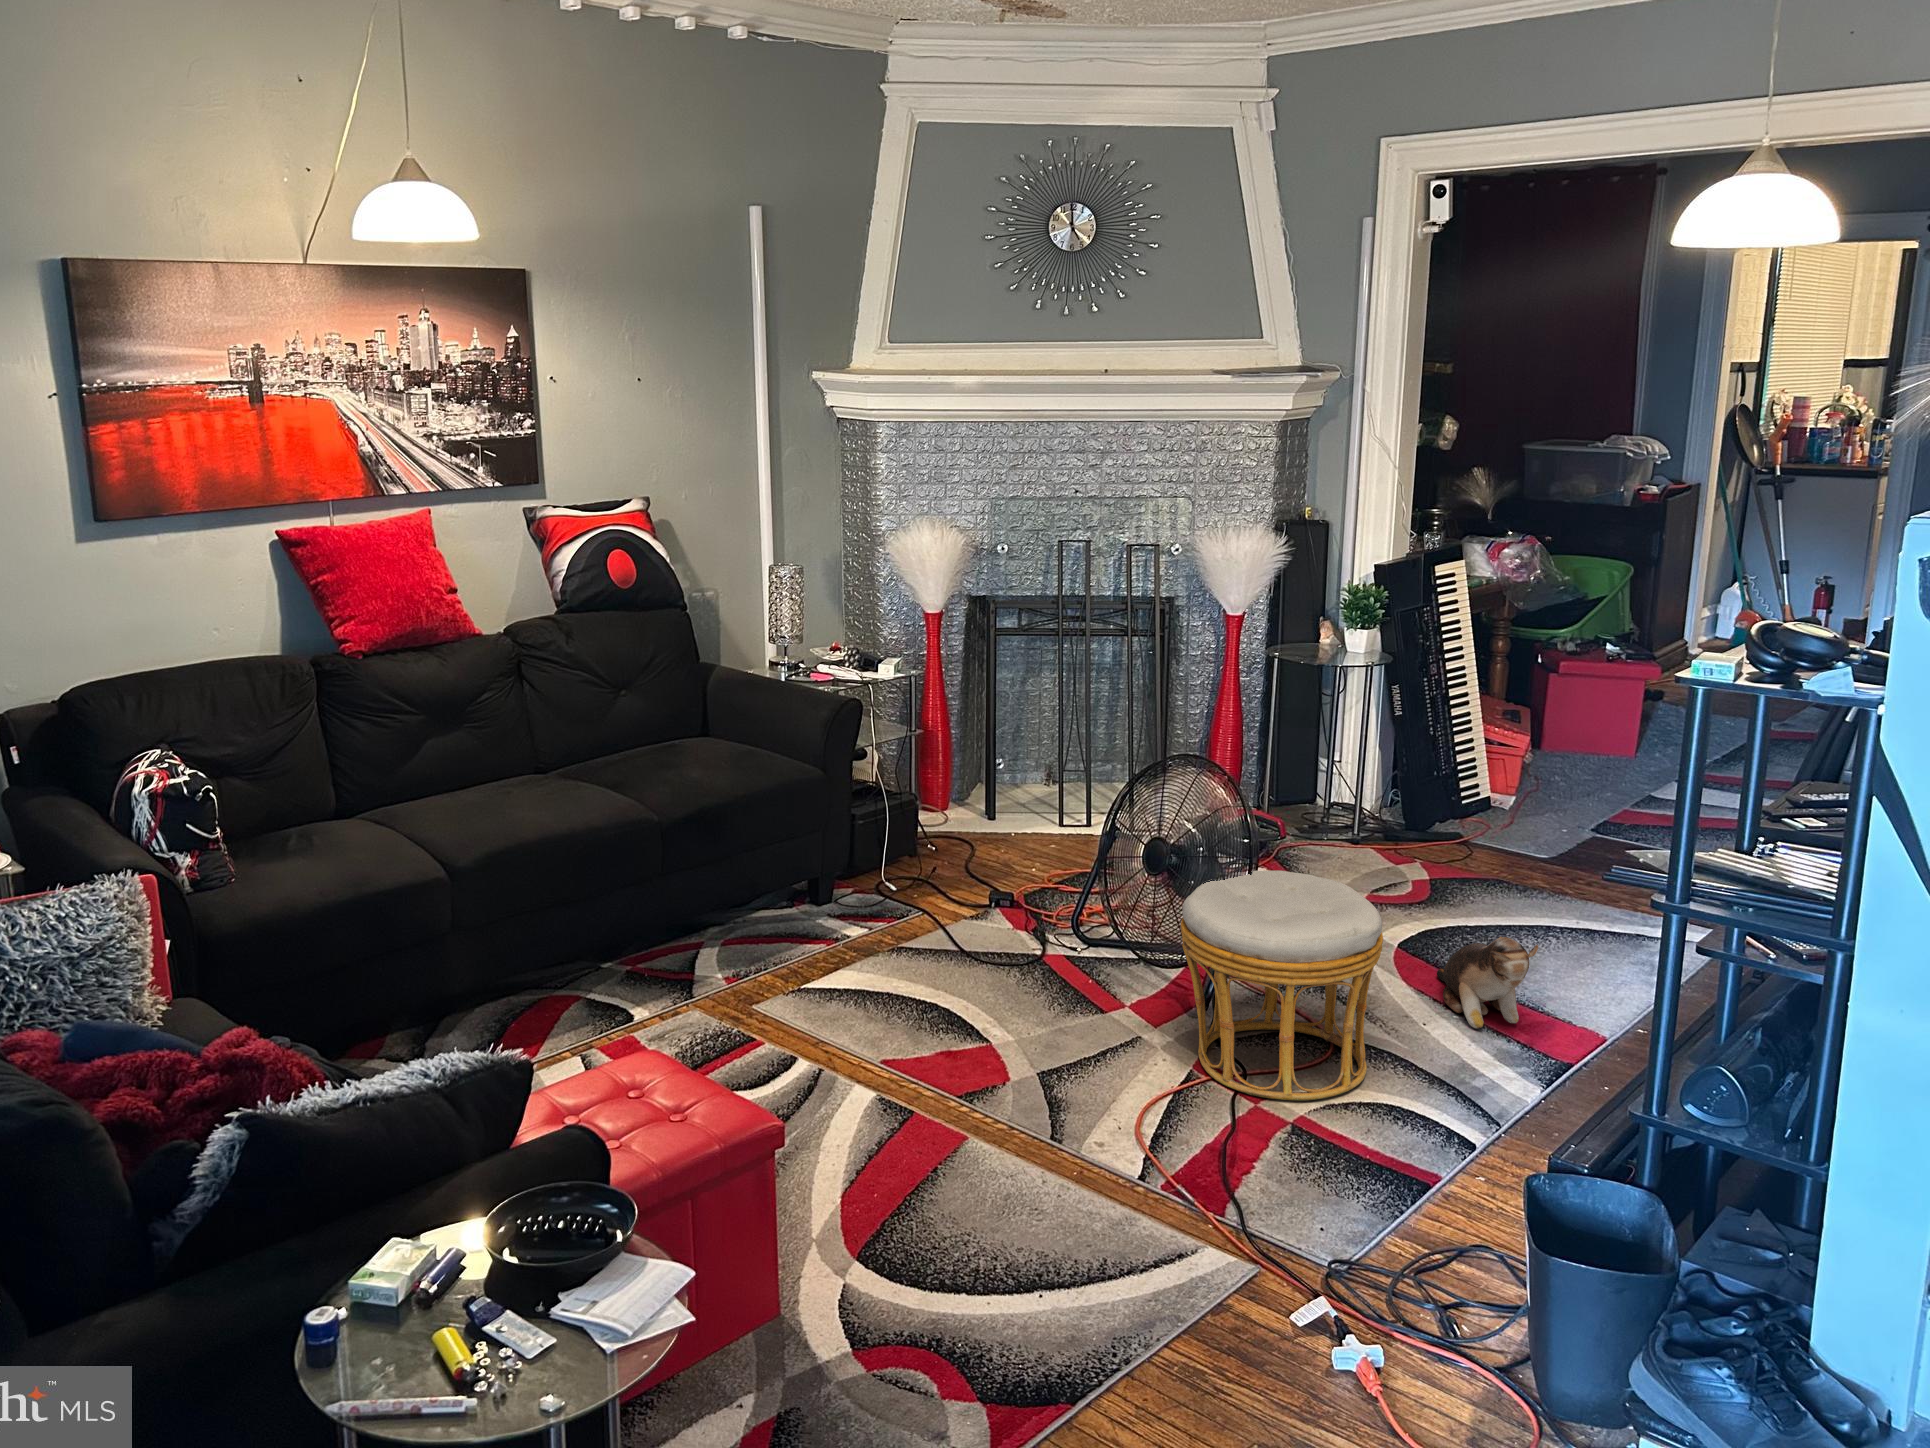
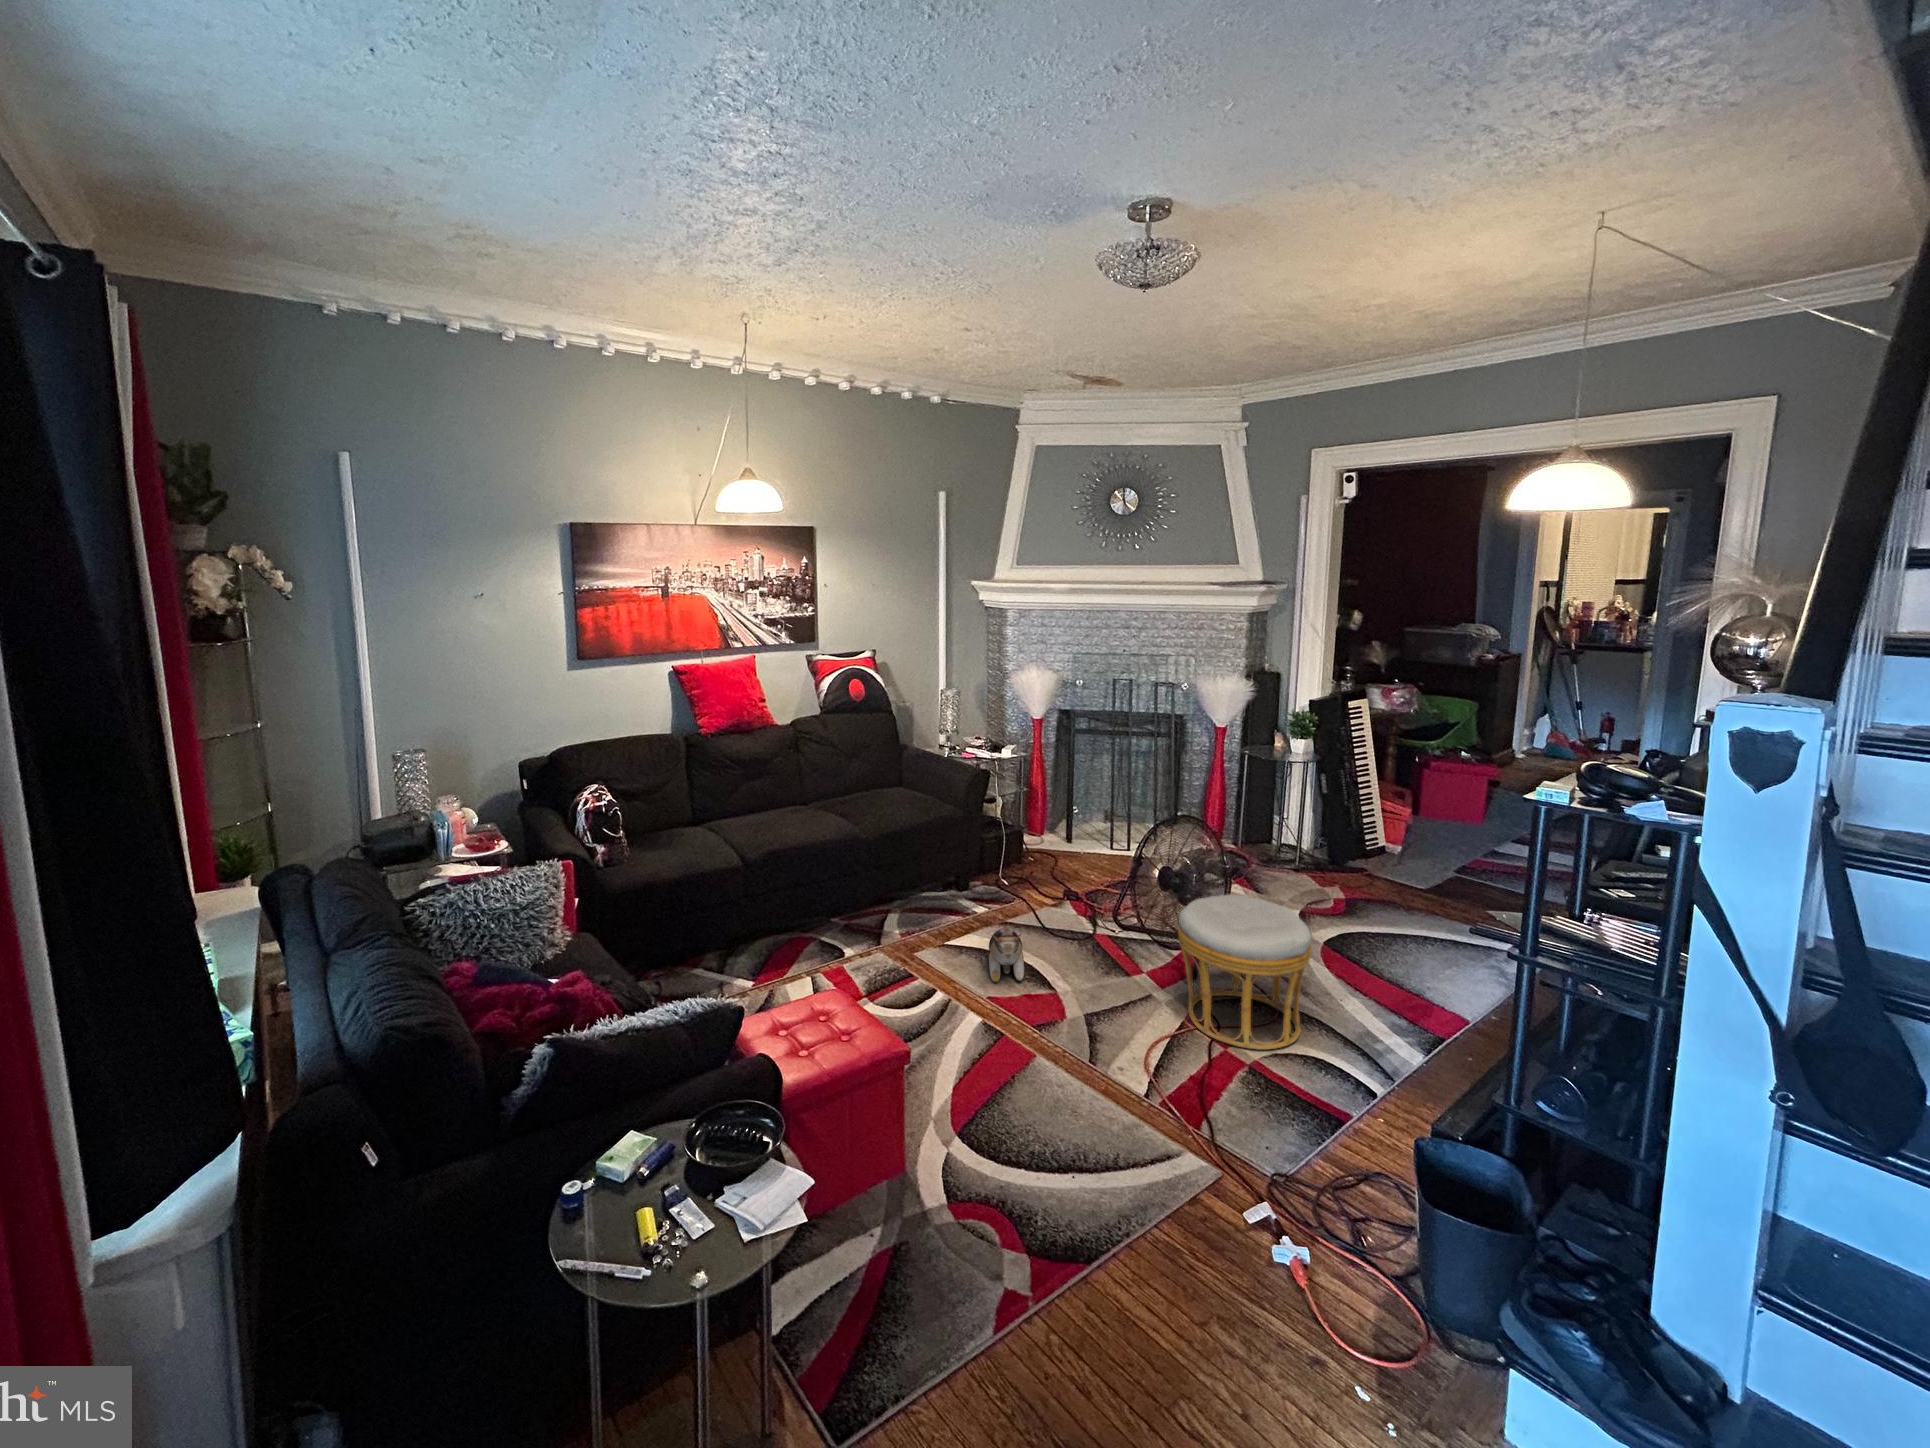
plush toy: present [1437,937,1538,1028] -> present [988,926,1024,982]

